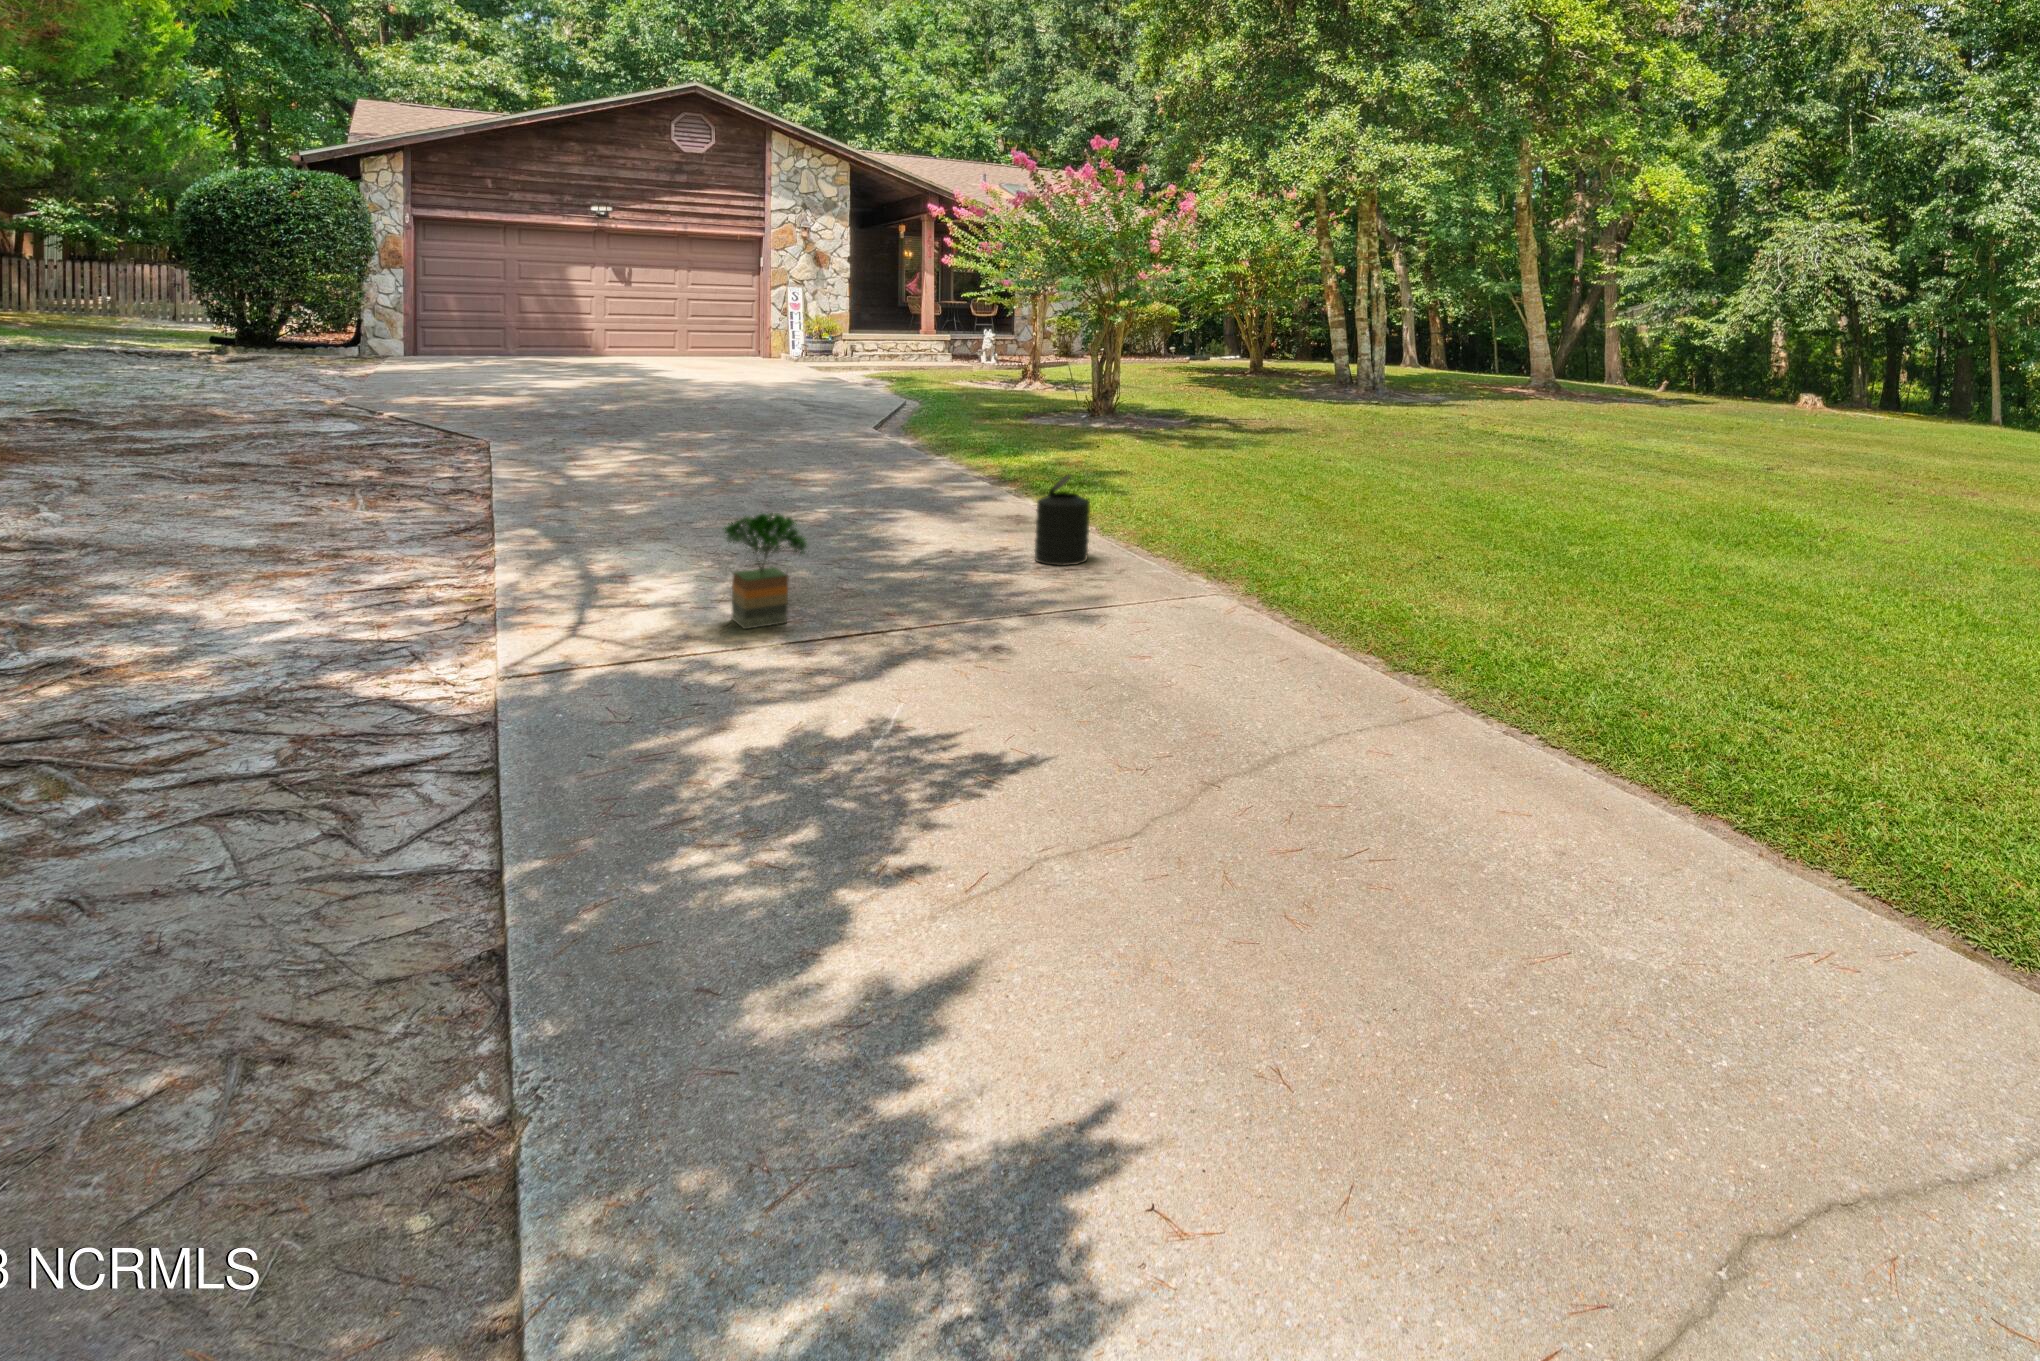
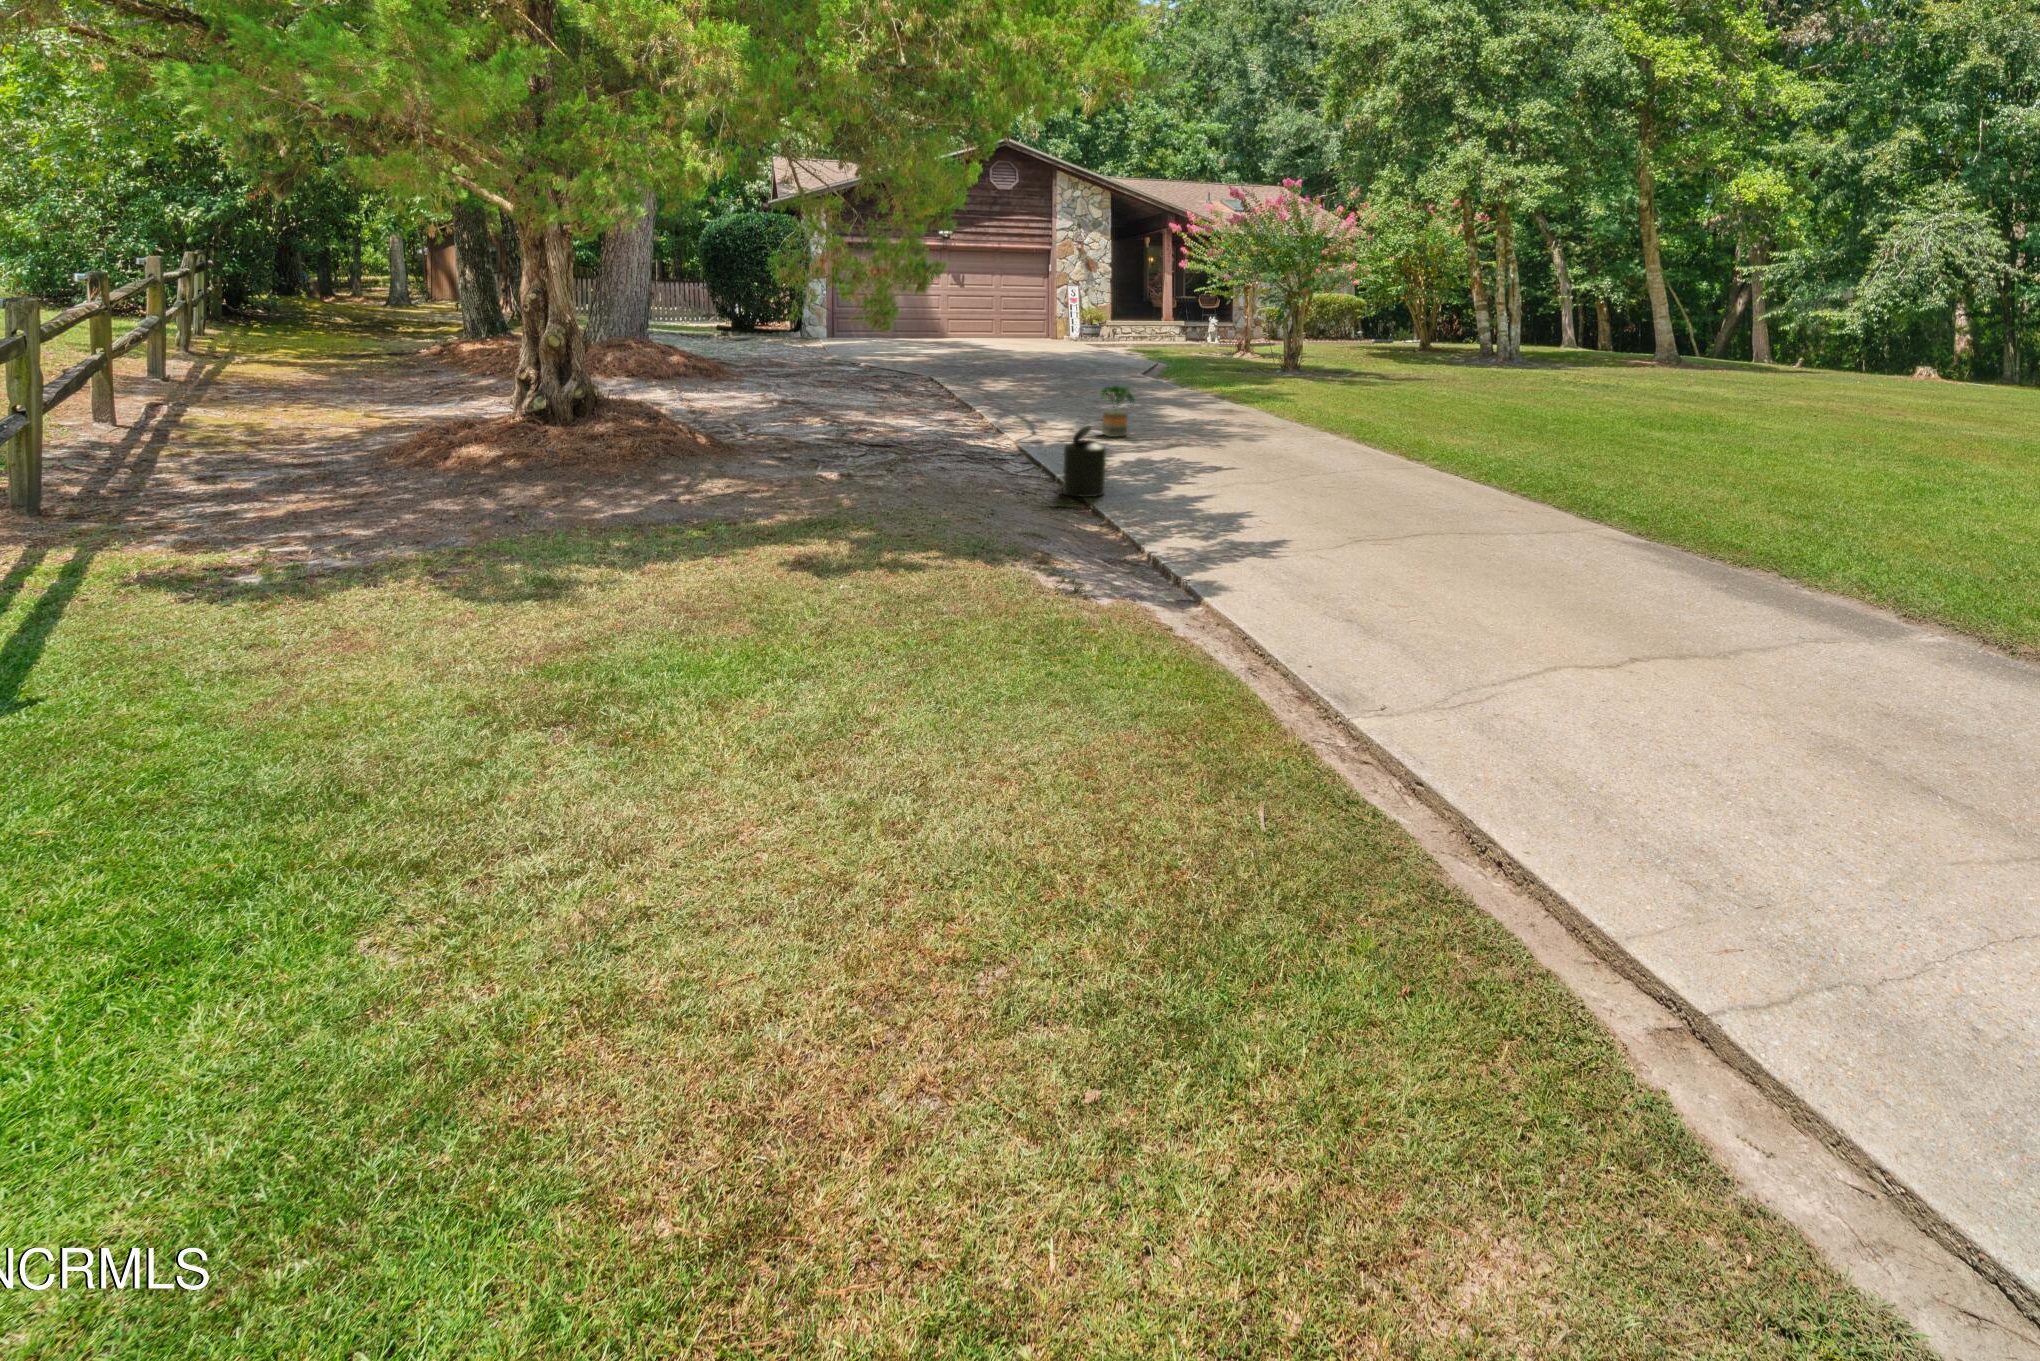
trash can: present [1035,475,1090,566] -> present [1063,425,1106,497]

